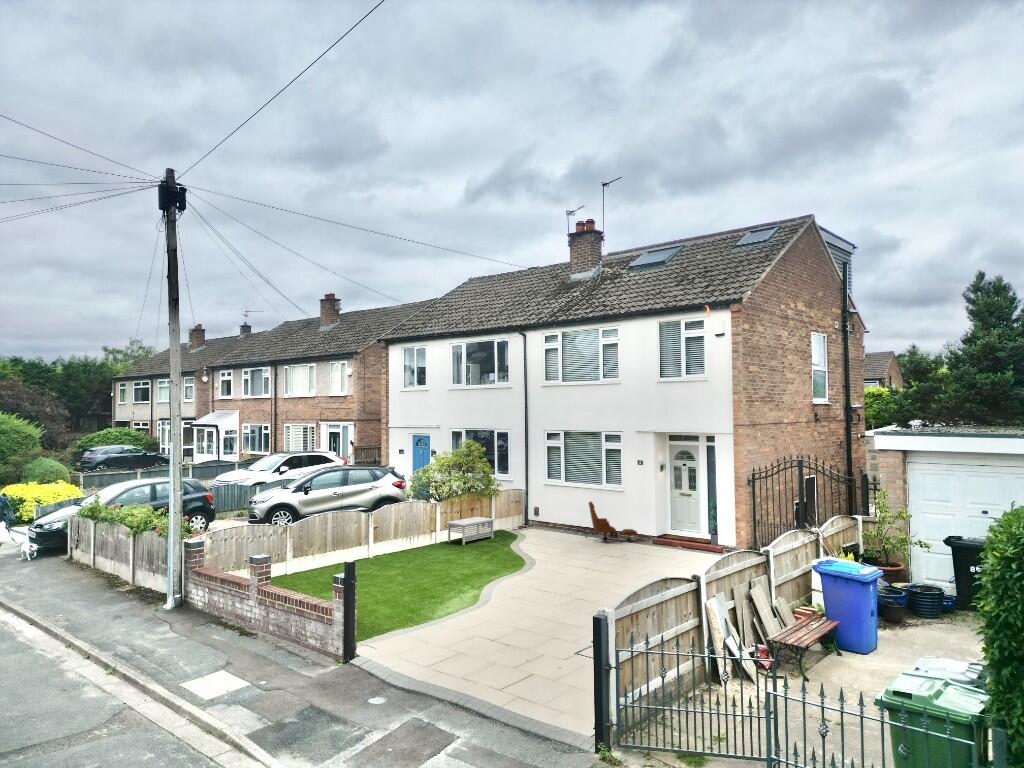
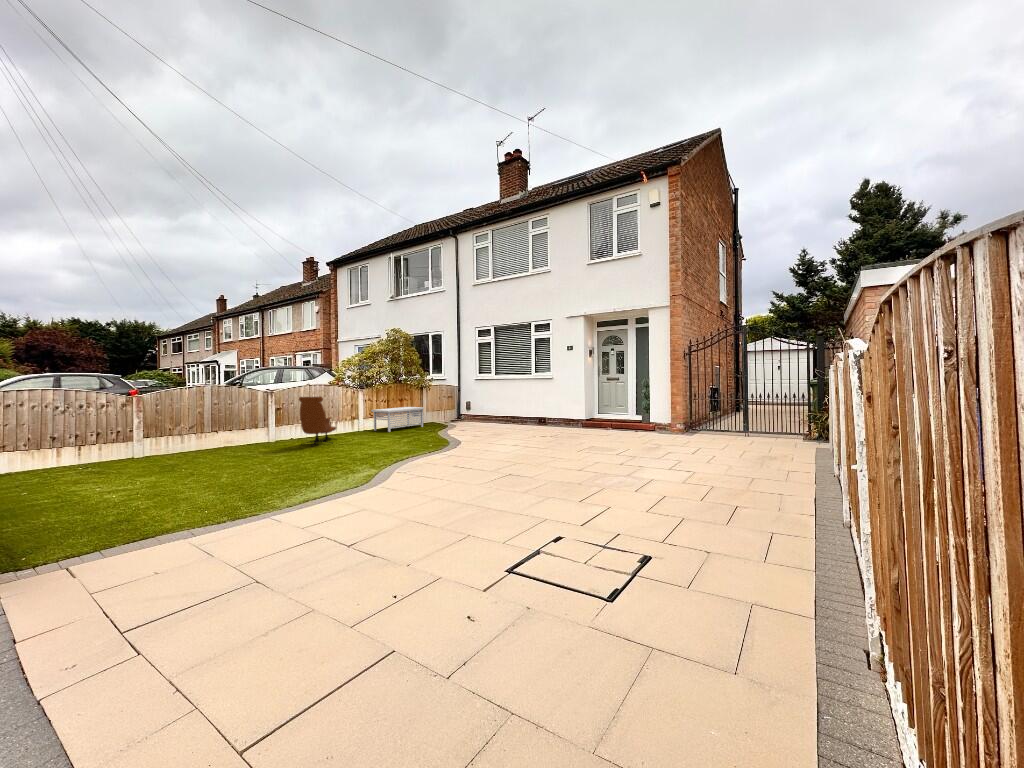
lounge chair: present [589,502,637,542] -> present [299,397,336,446]

